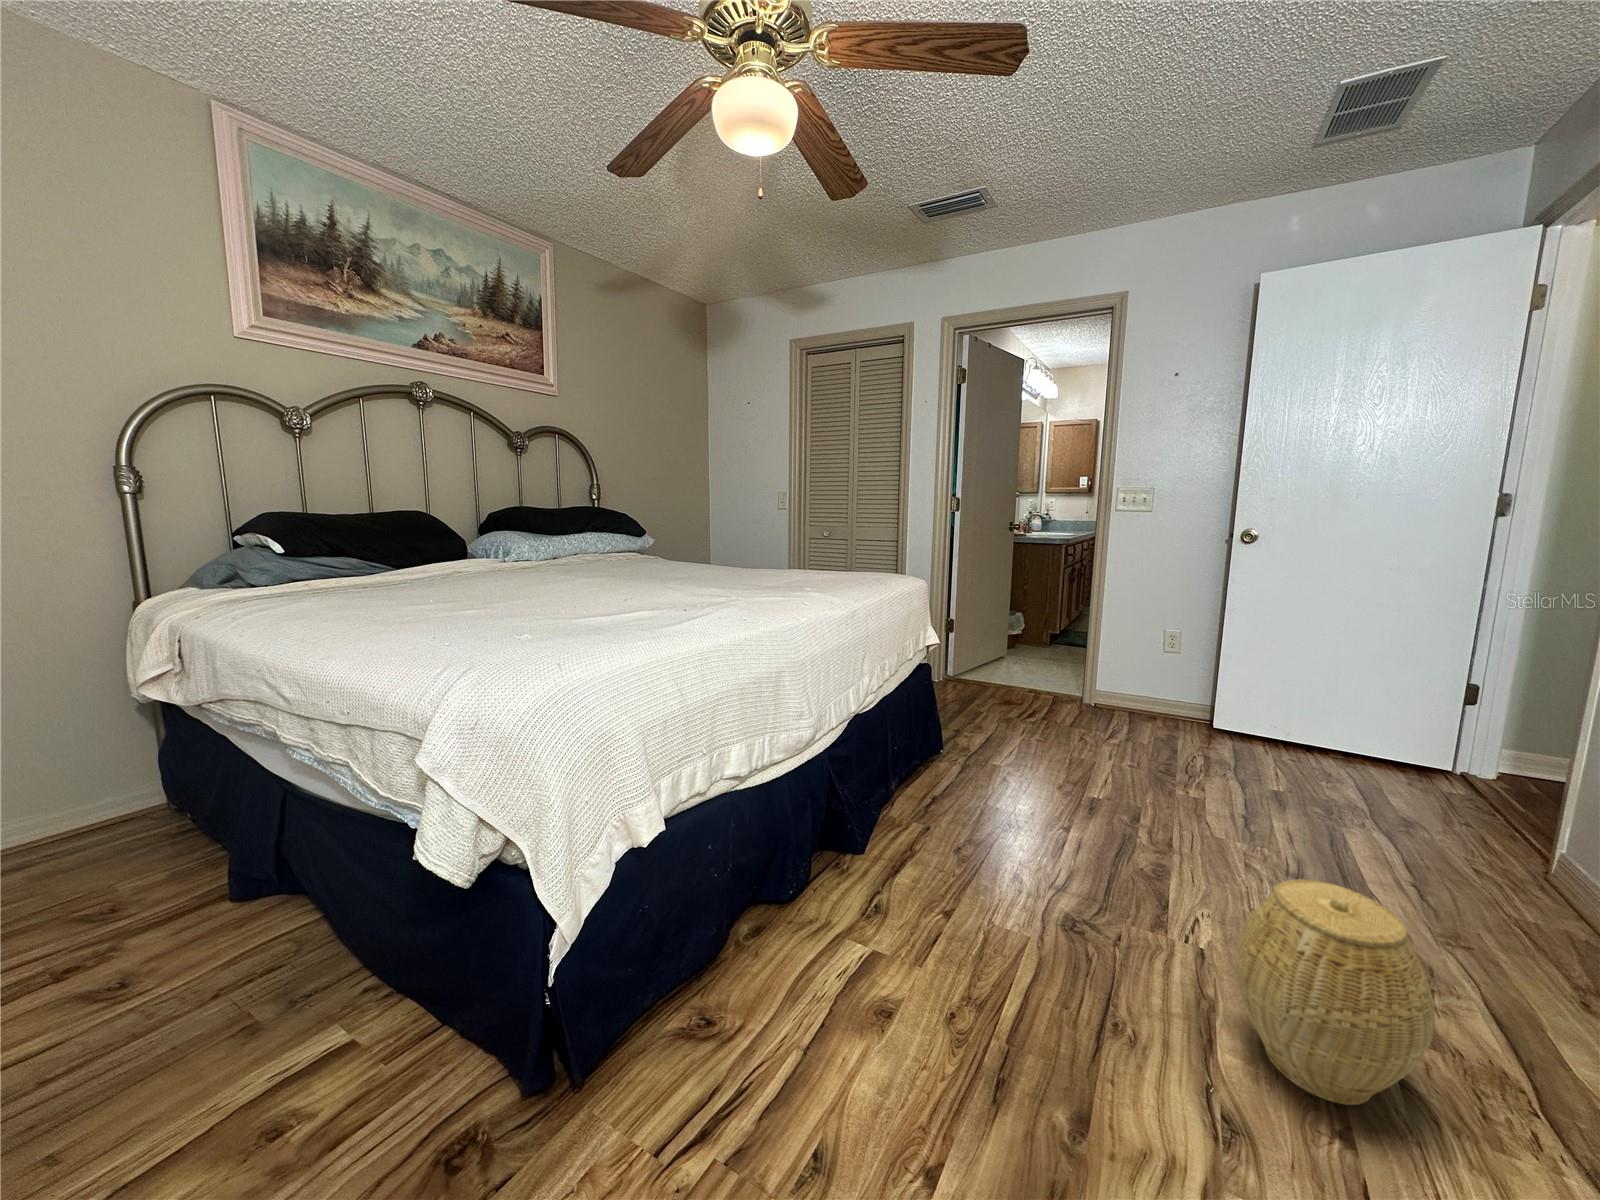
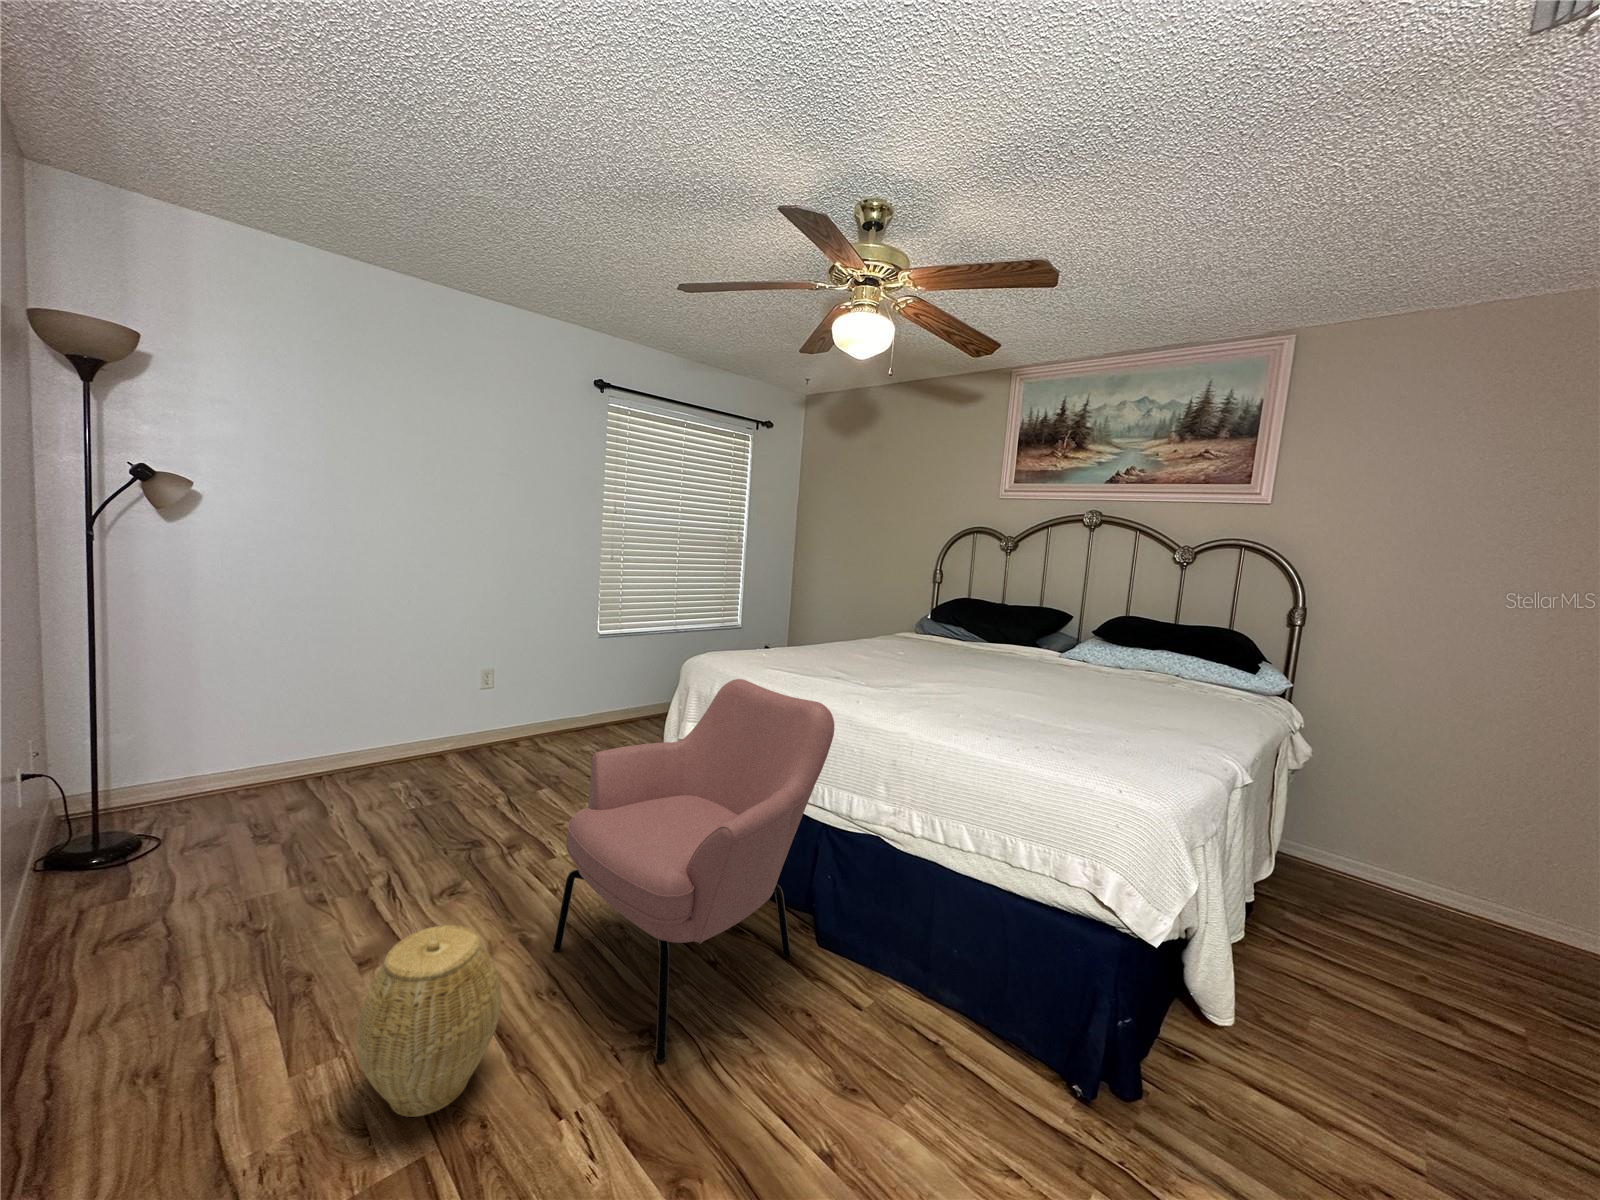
armchair: none [790,598,1109,1071] -> present [553,679,834,1061]

